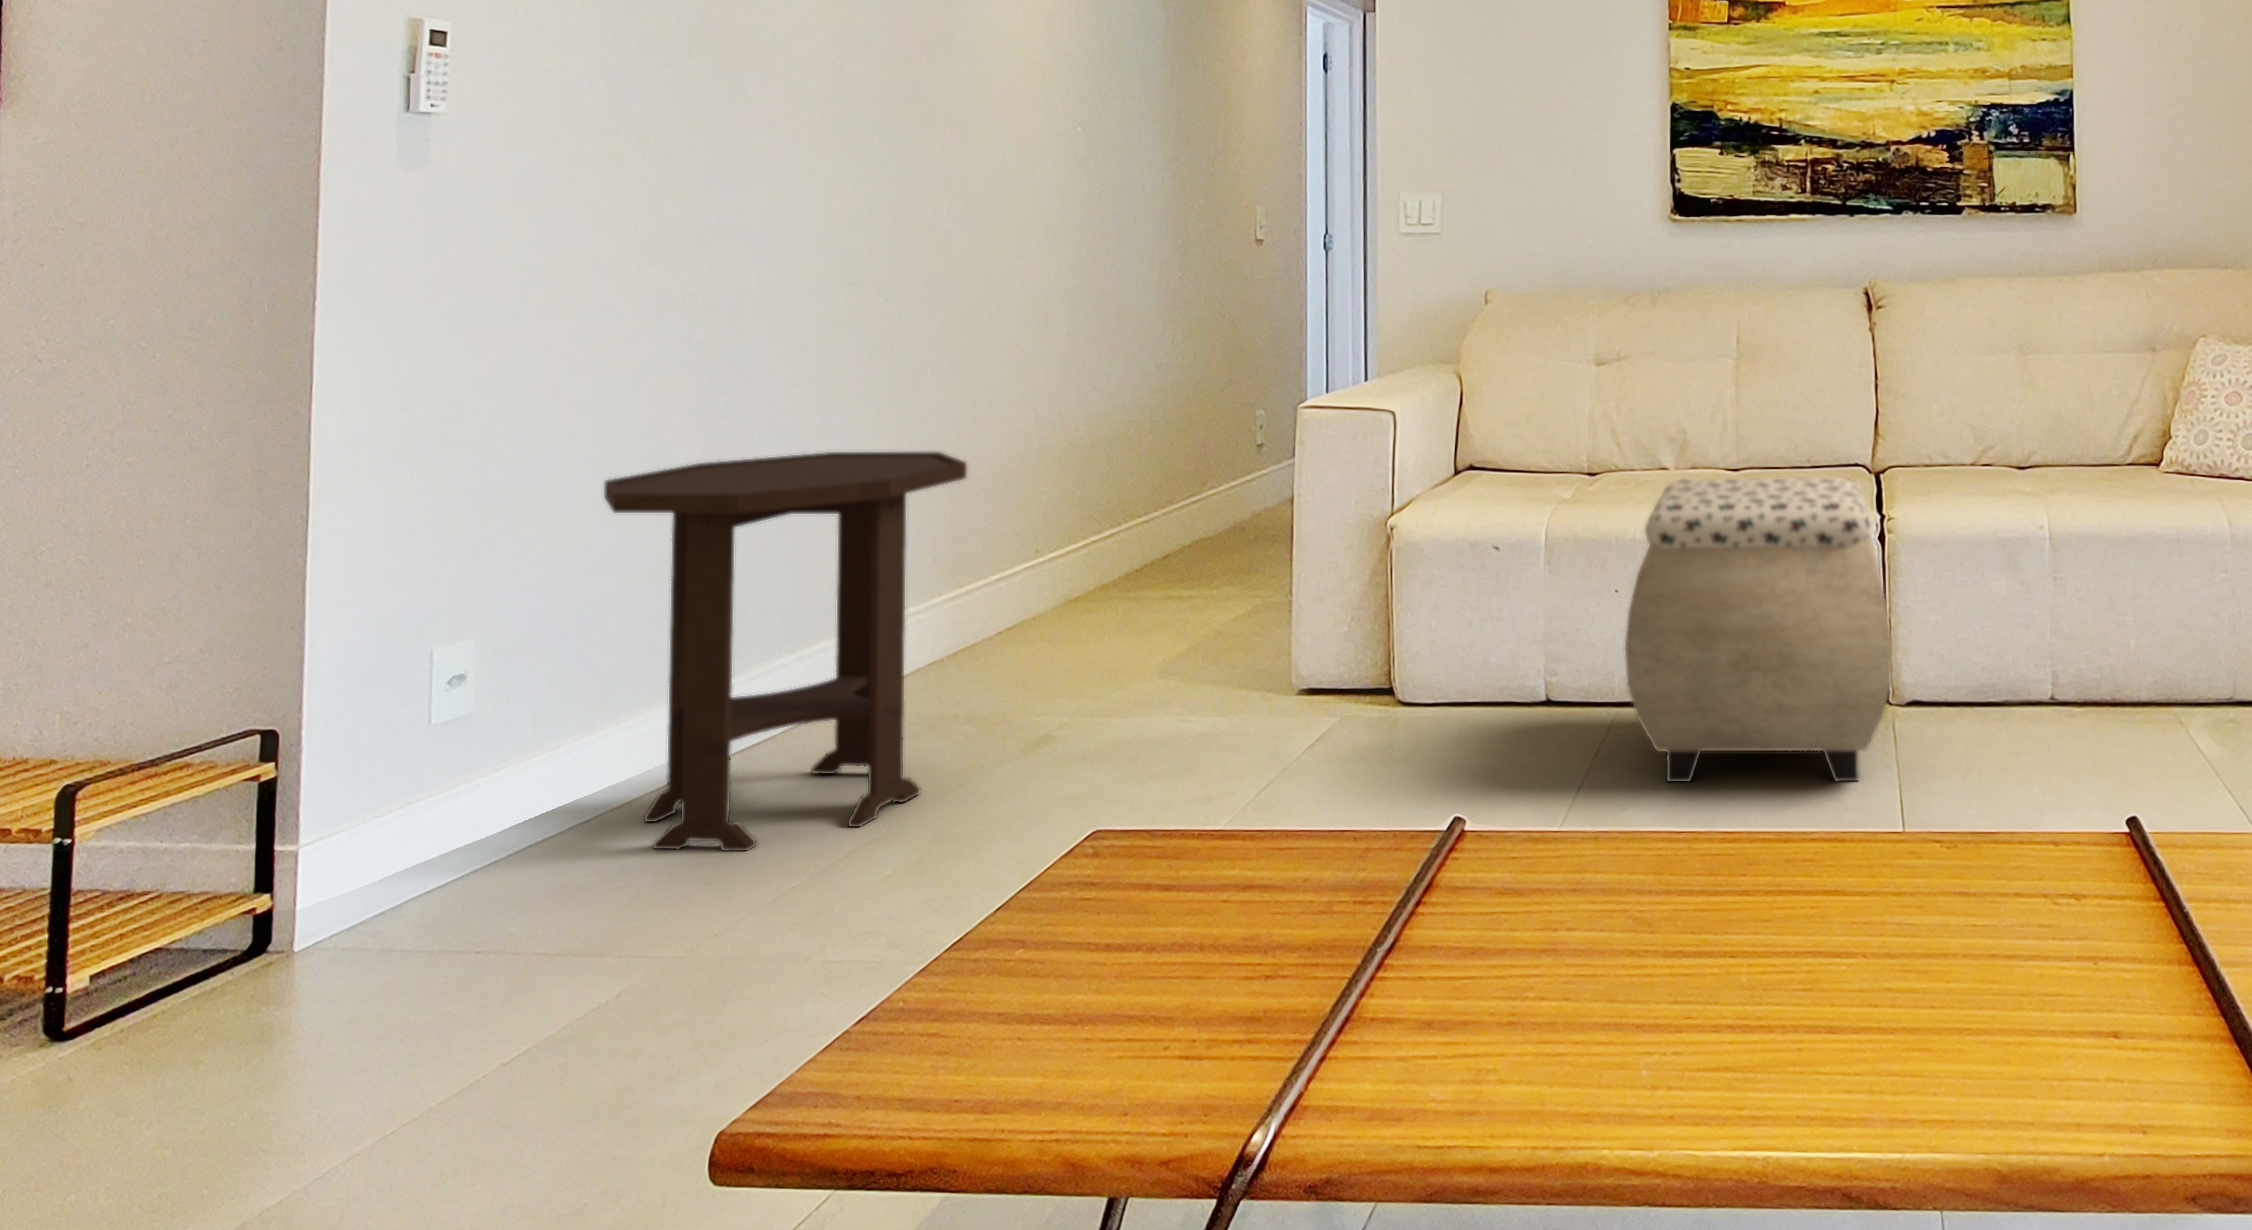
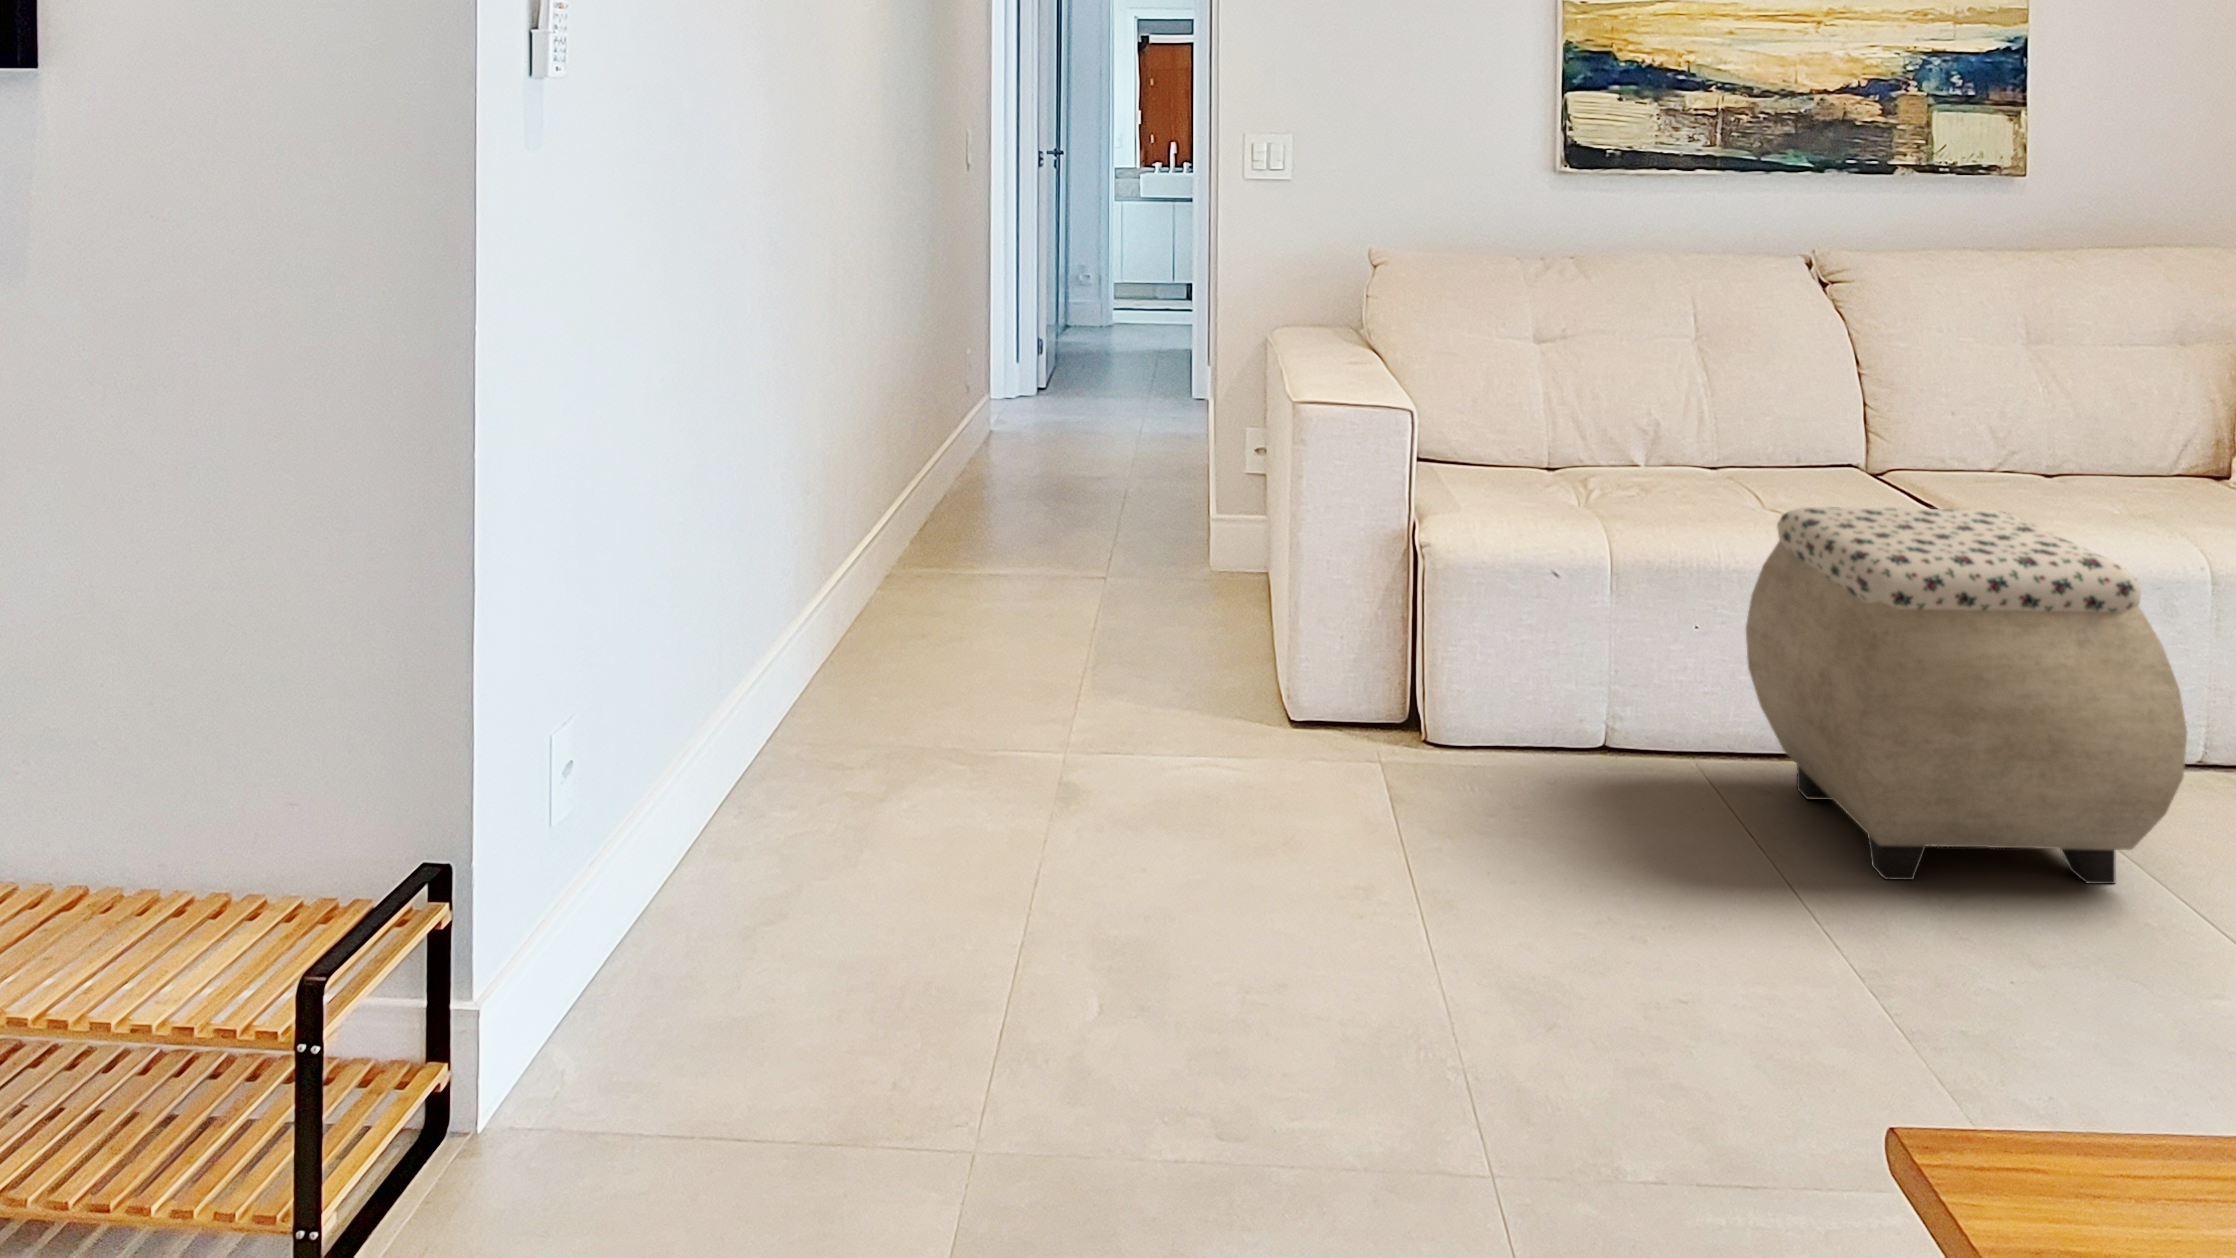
side table: present [604,451,967,851] -> none [659,462,1047,969]

